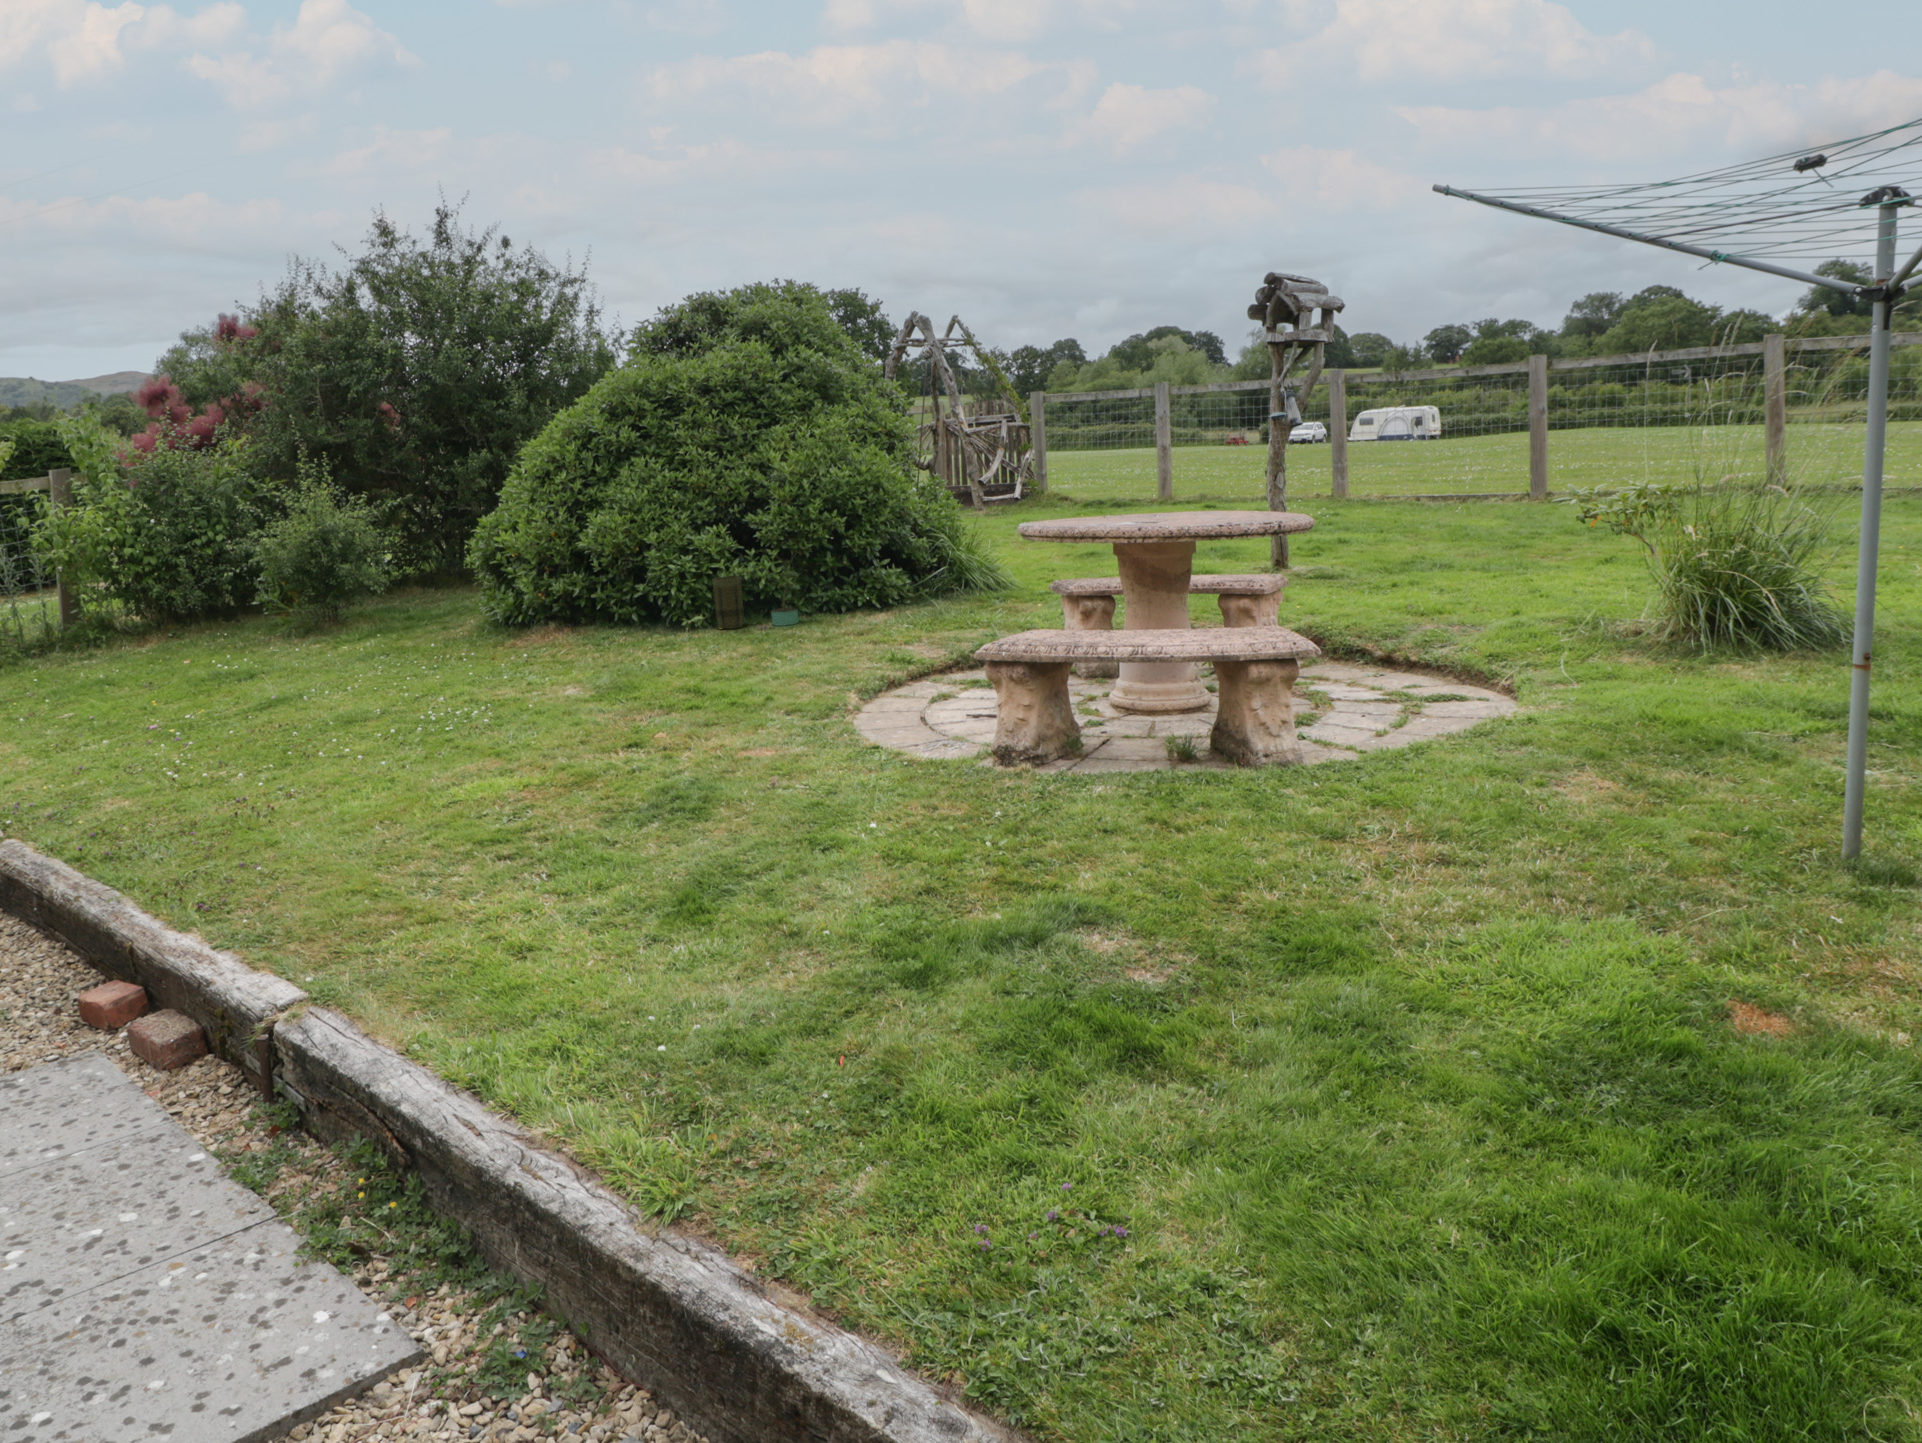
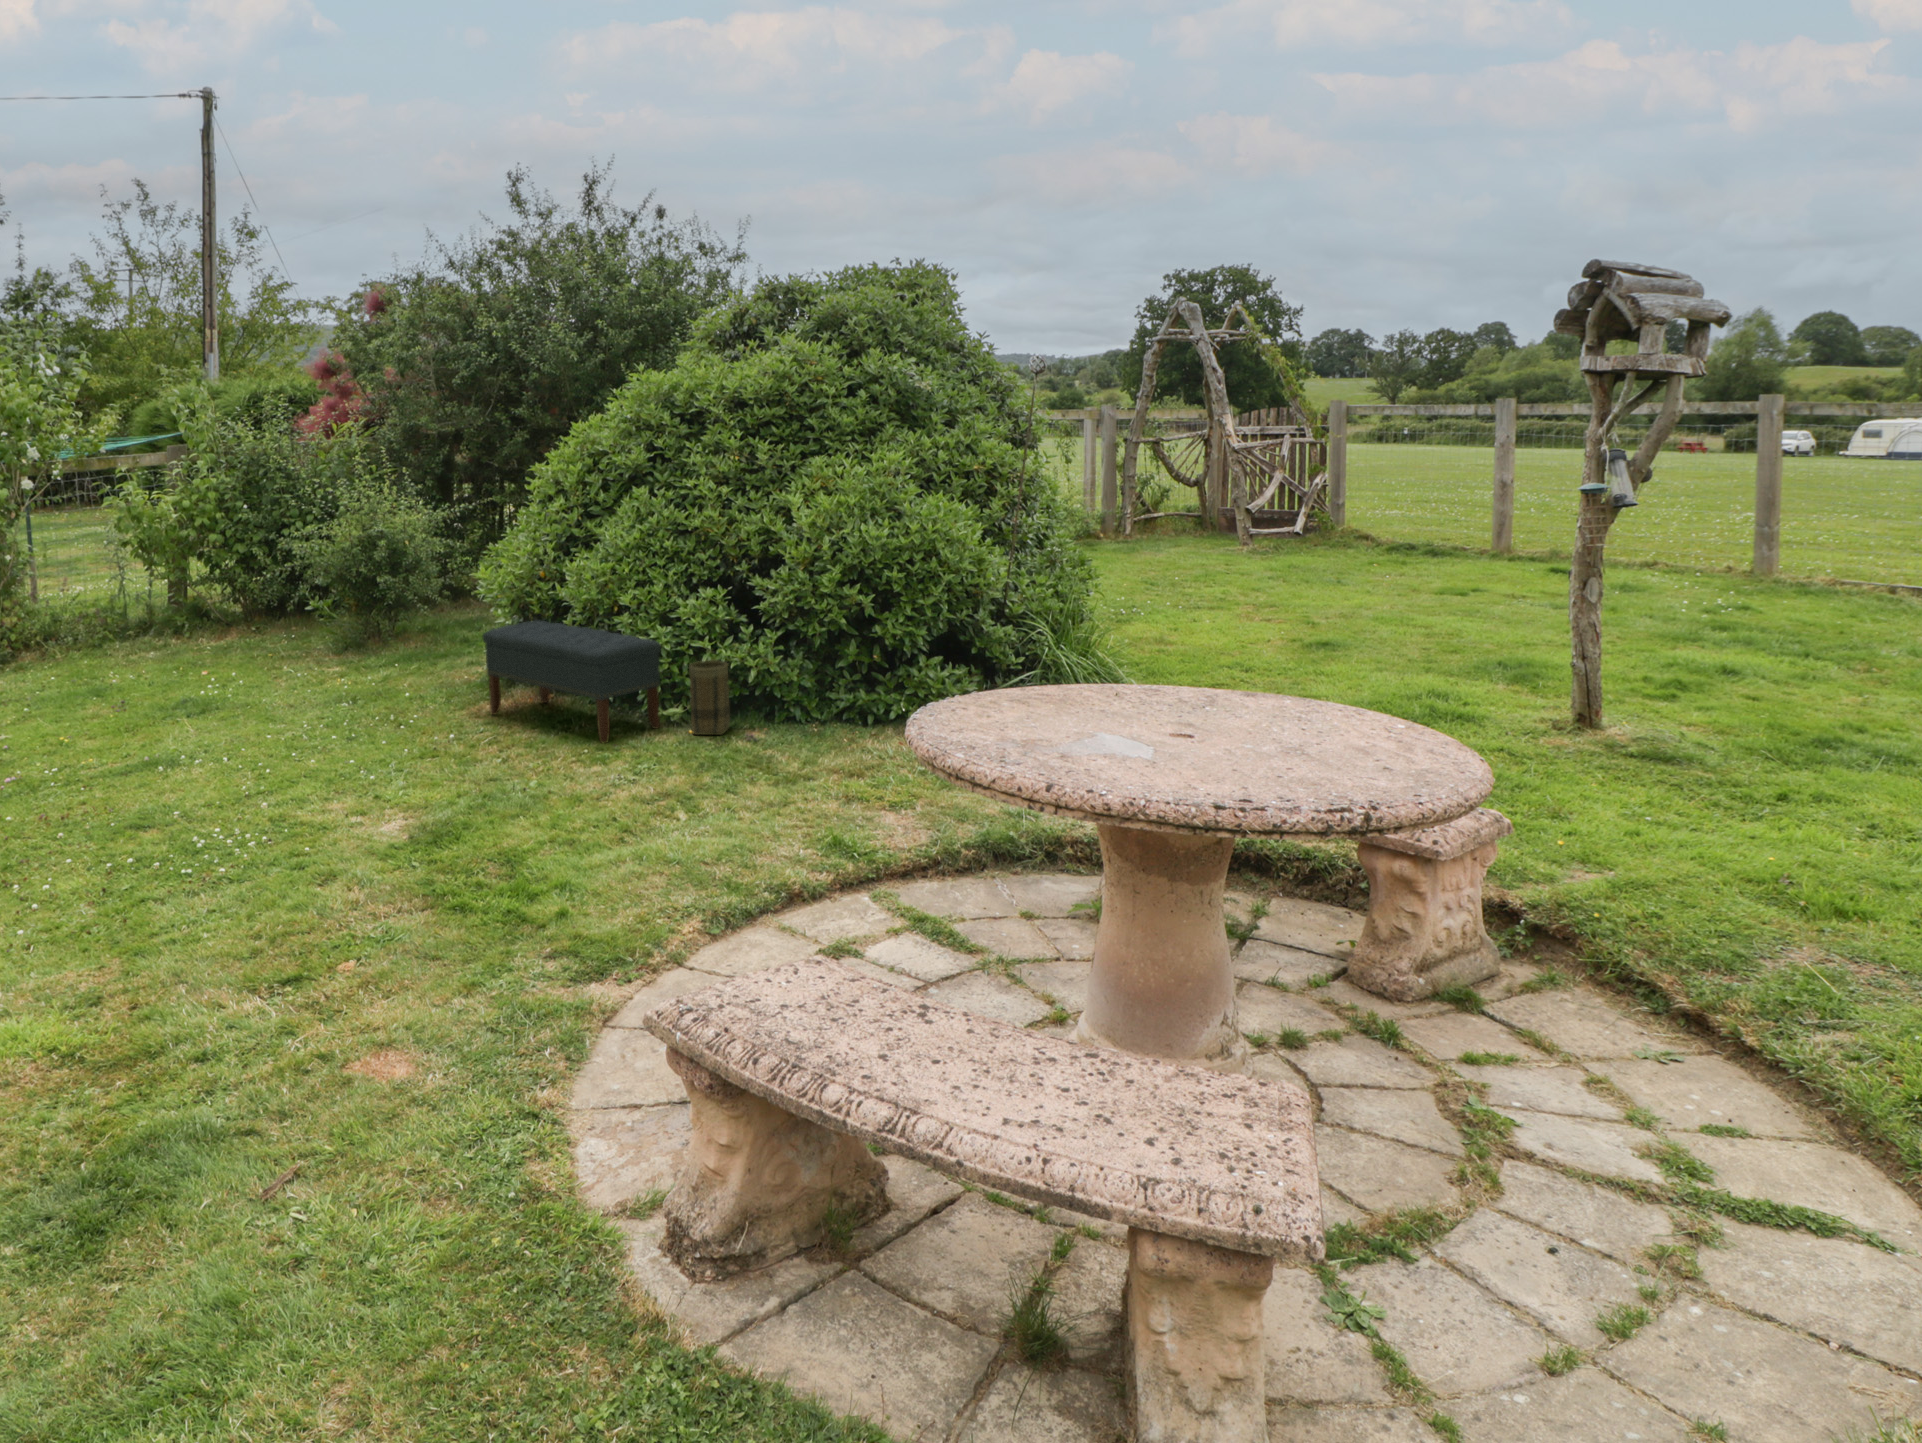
potted plant: present [760,538,807,626] -> none [740,615,811,741]
bench: none [531,565,689,641] -> present [482,620,661,743]

